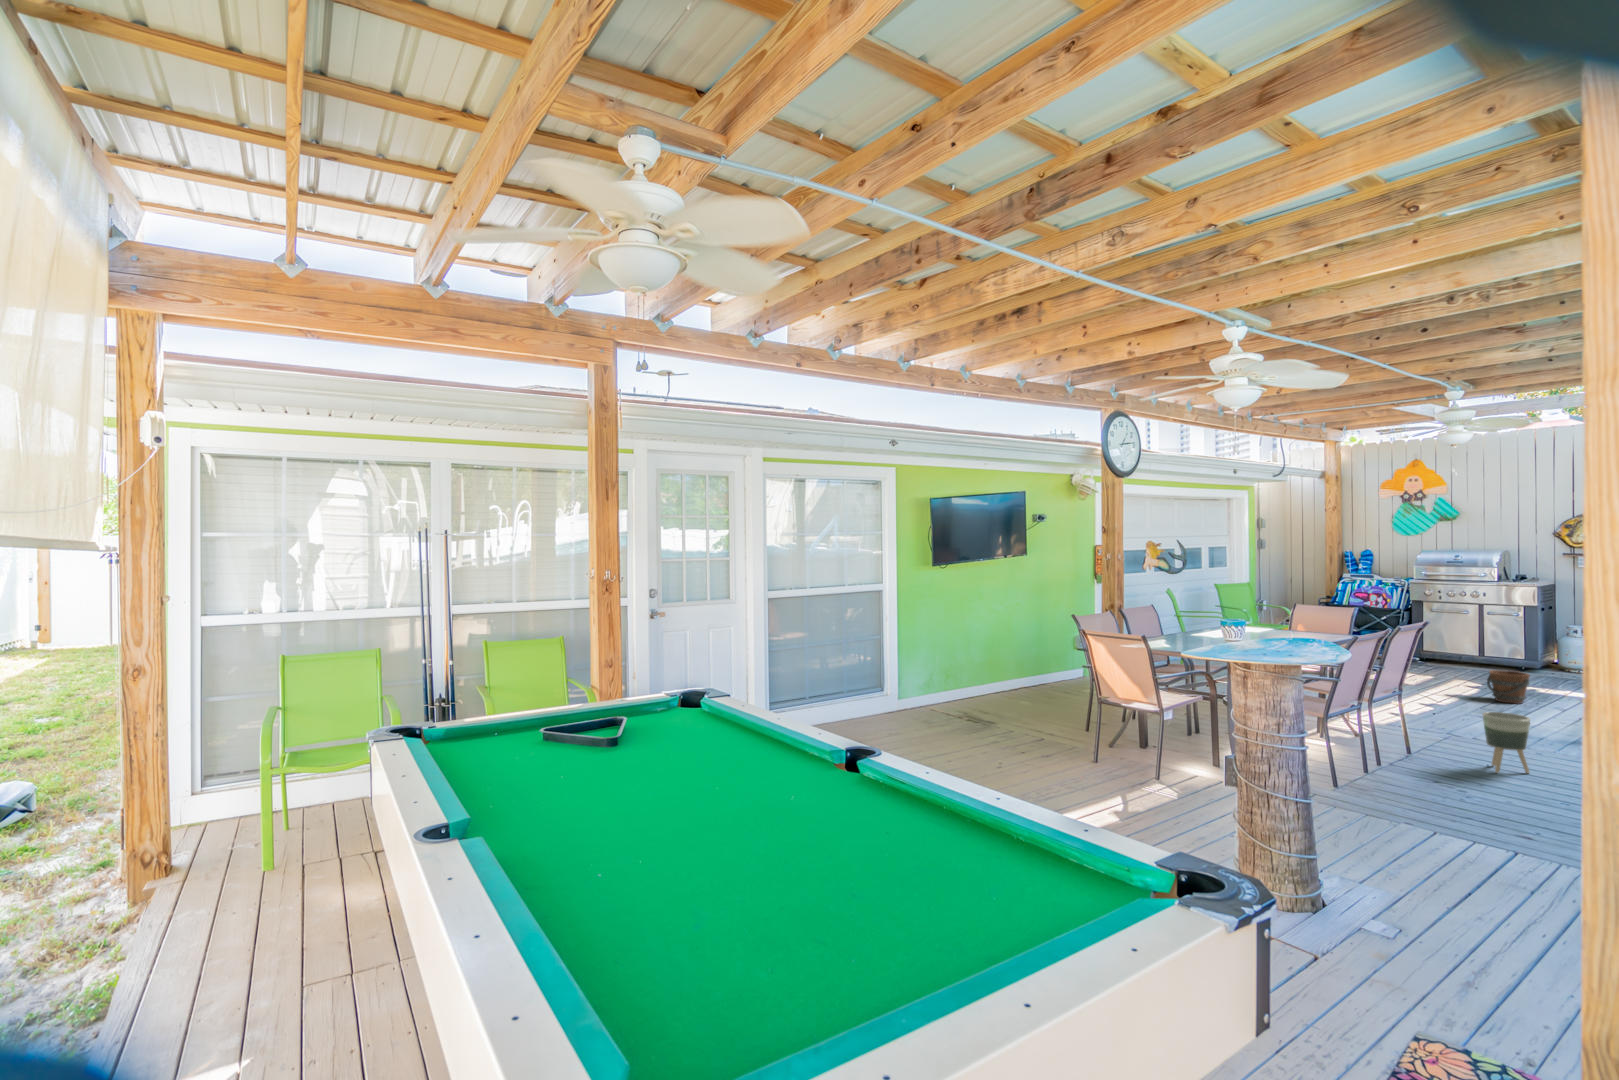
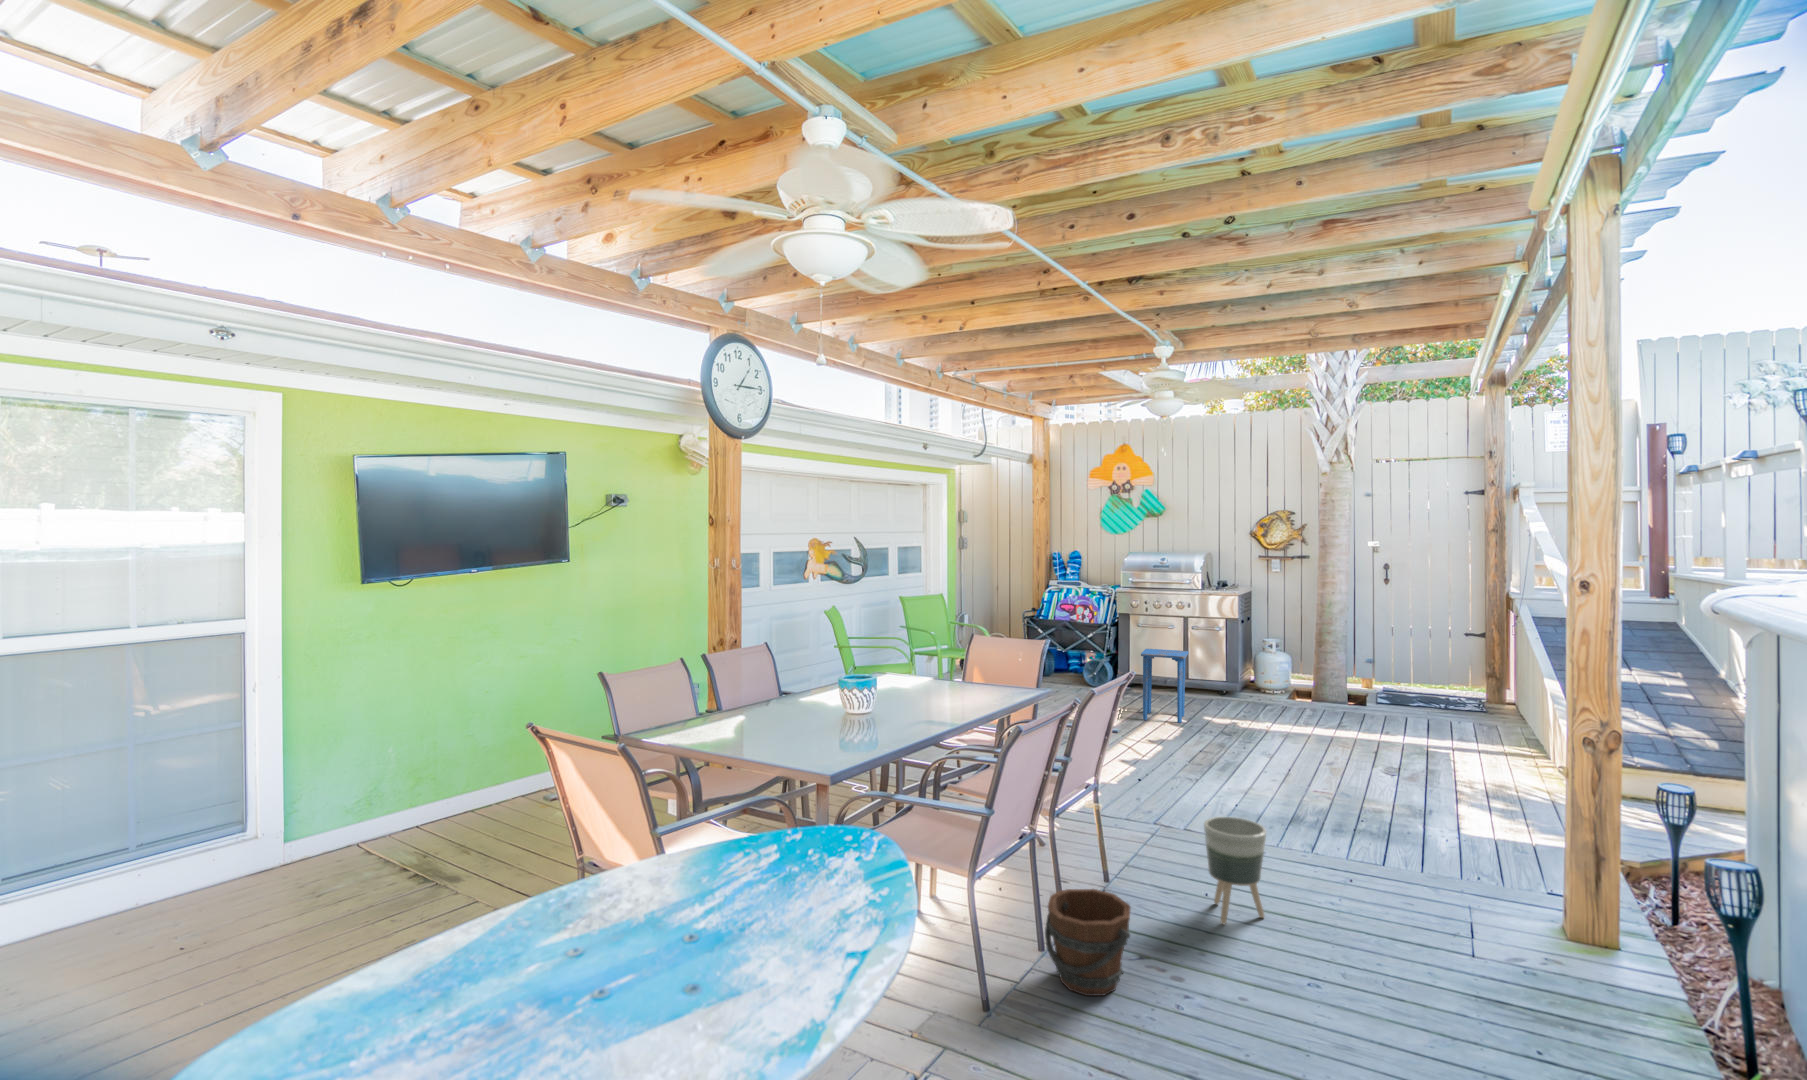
side table: none [1435,627,1482,685] -> present [1141,649,1188,723]
bucket: present [1487,670,1530,704] -> present [1045,889,1130,996]

